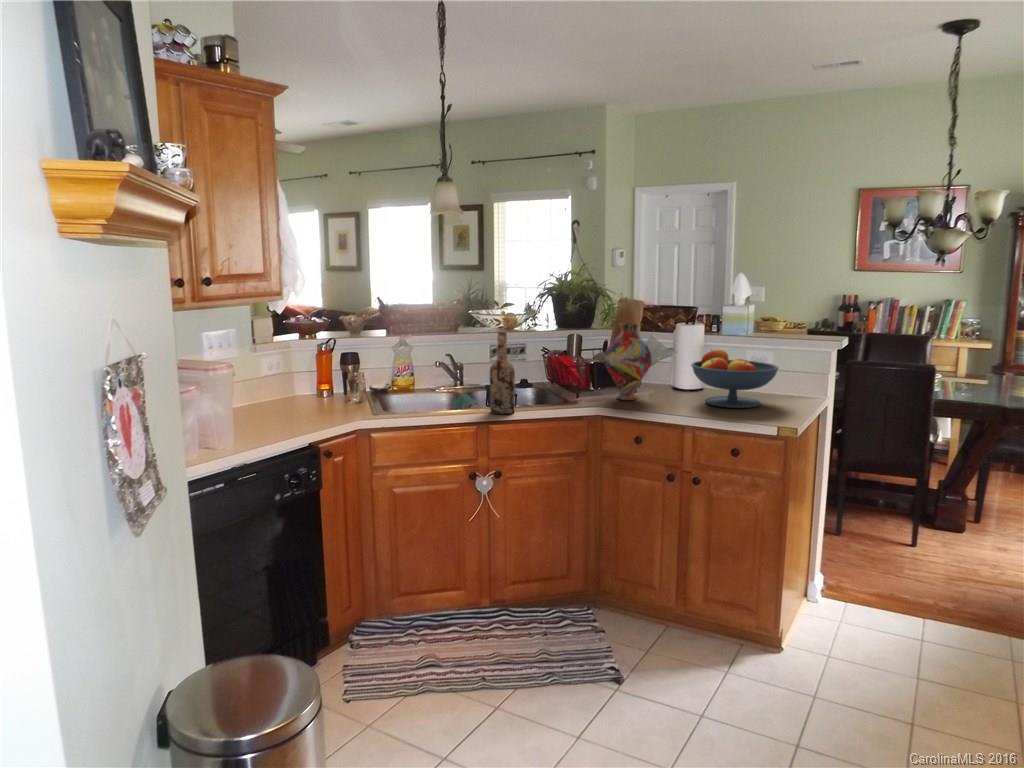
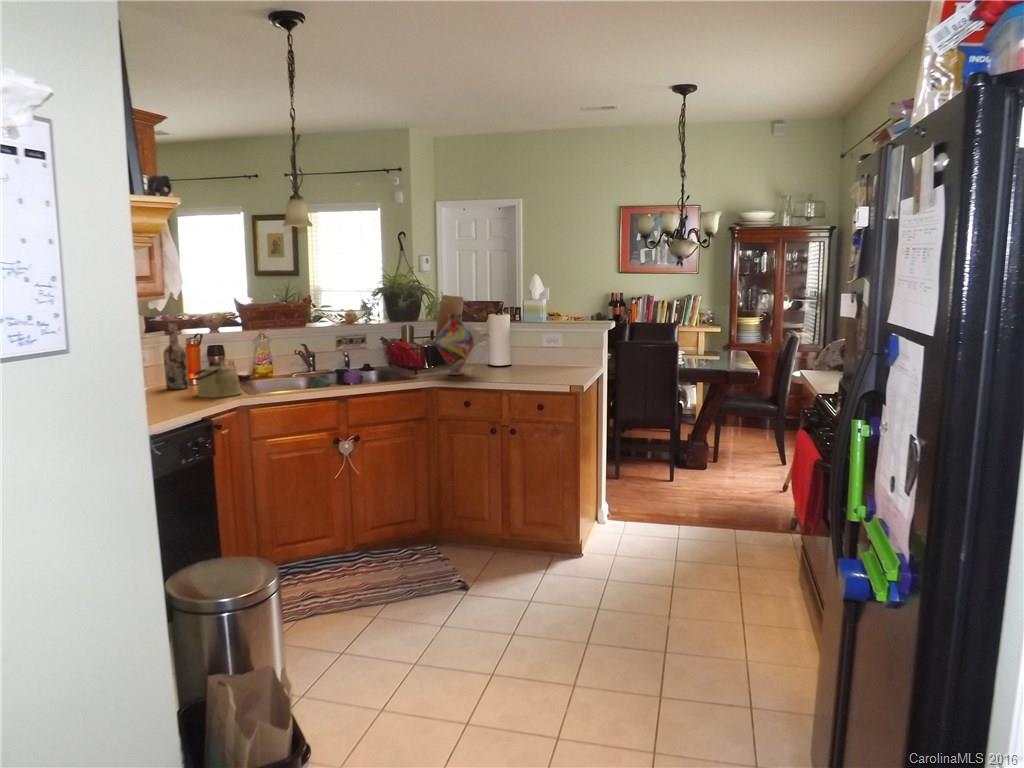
wine bottle: present [490,332,515,414] -> present [163,321,188,390]
fruit bowl: present [691,350,779,408] -> none [505,332,569,376]
kettle: none [315,374,369,416] -> present [193,362,242,398]

